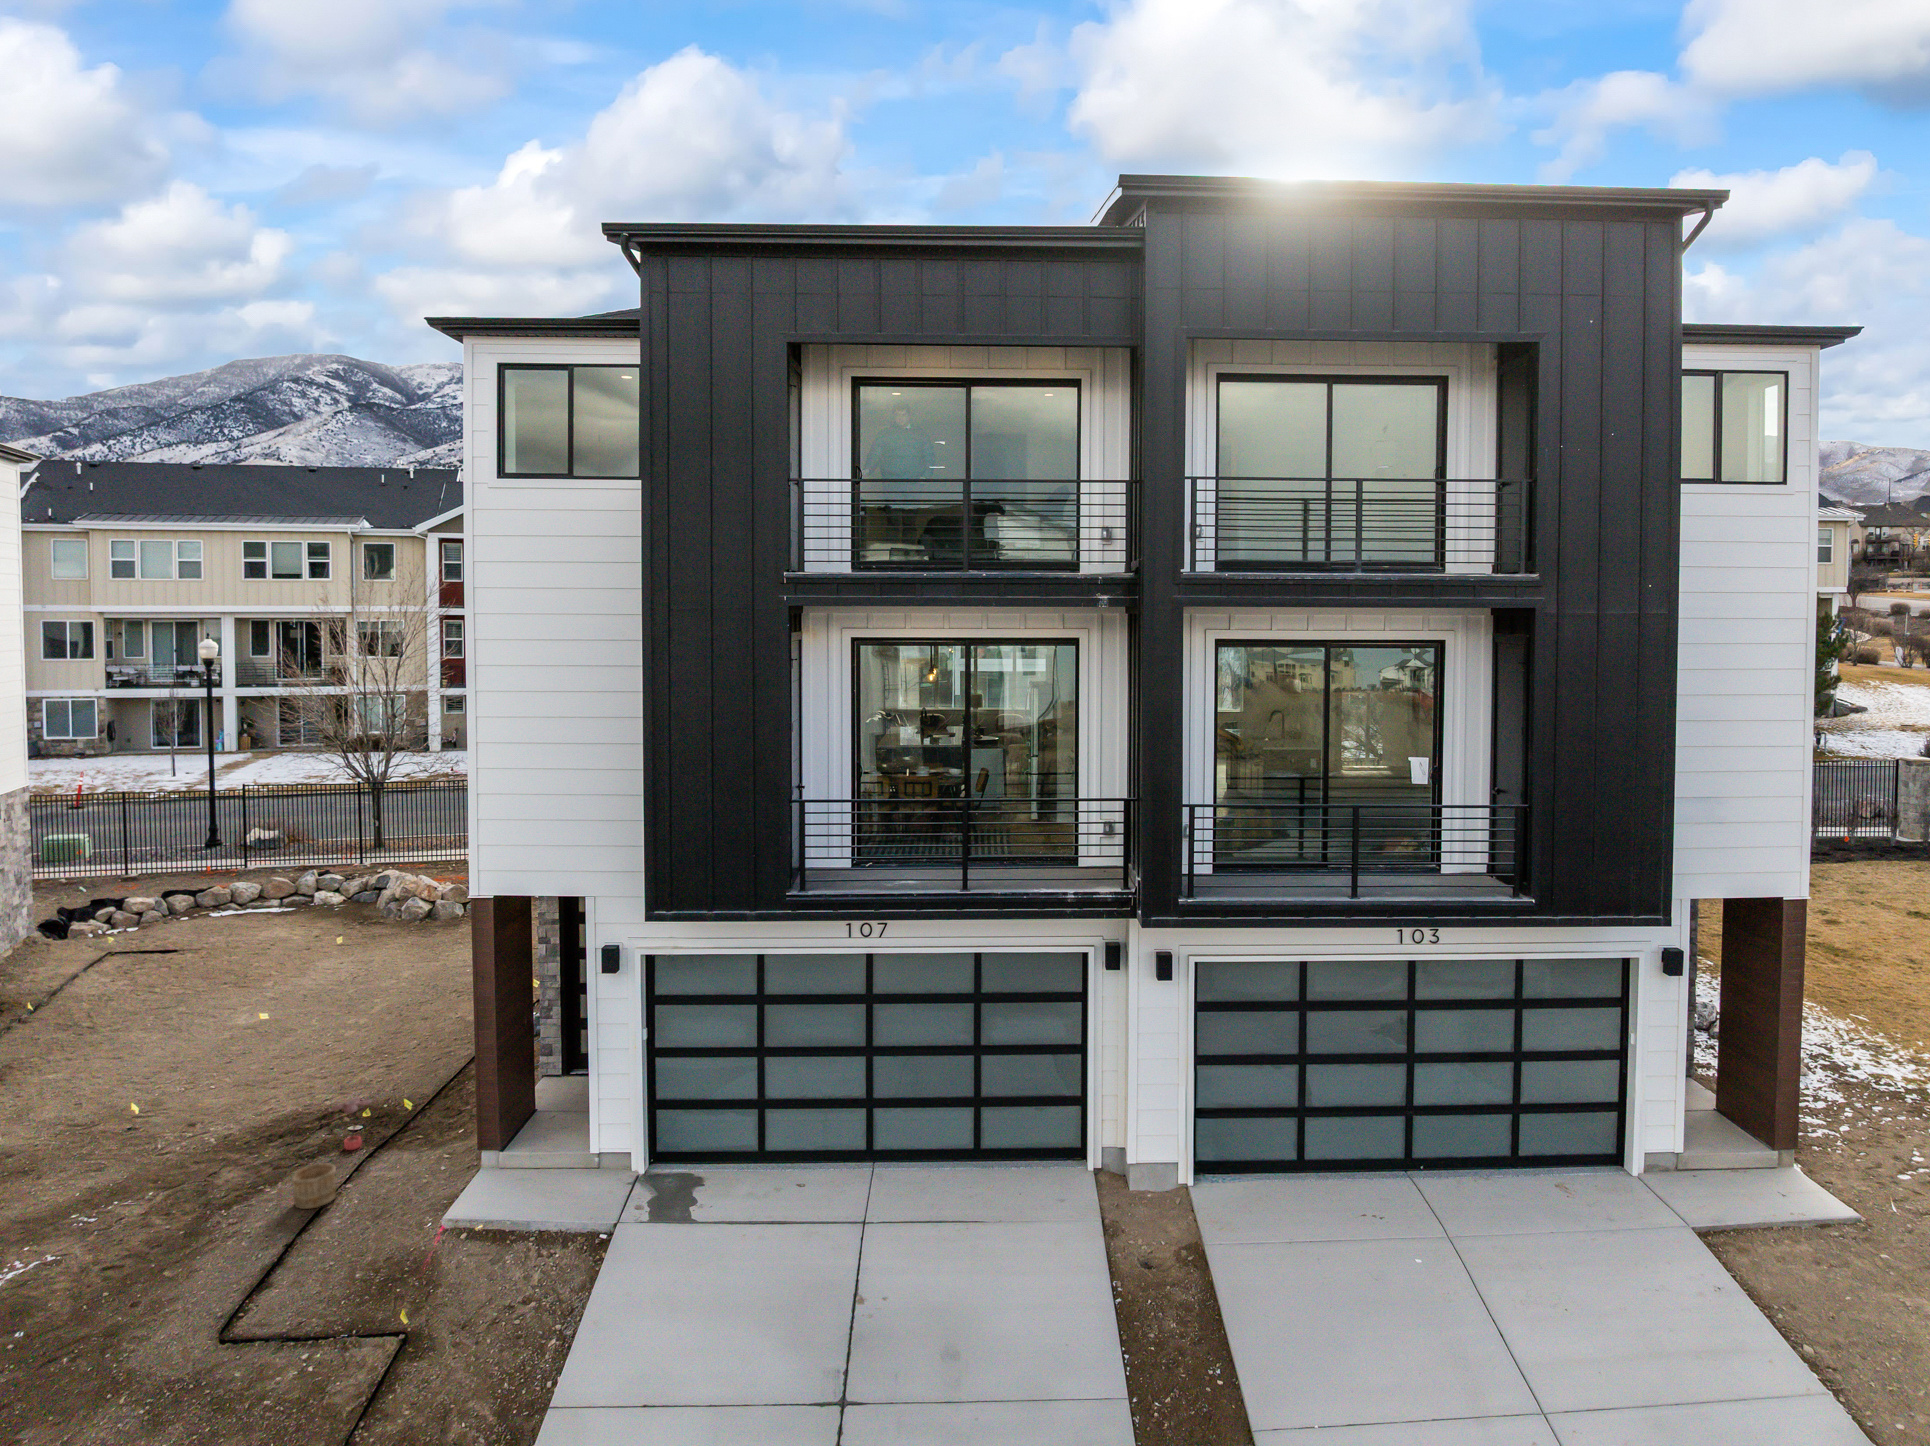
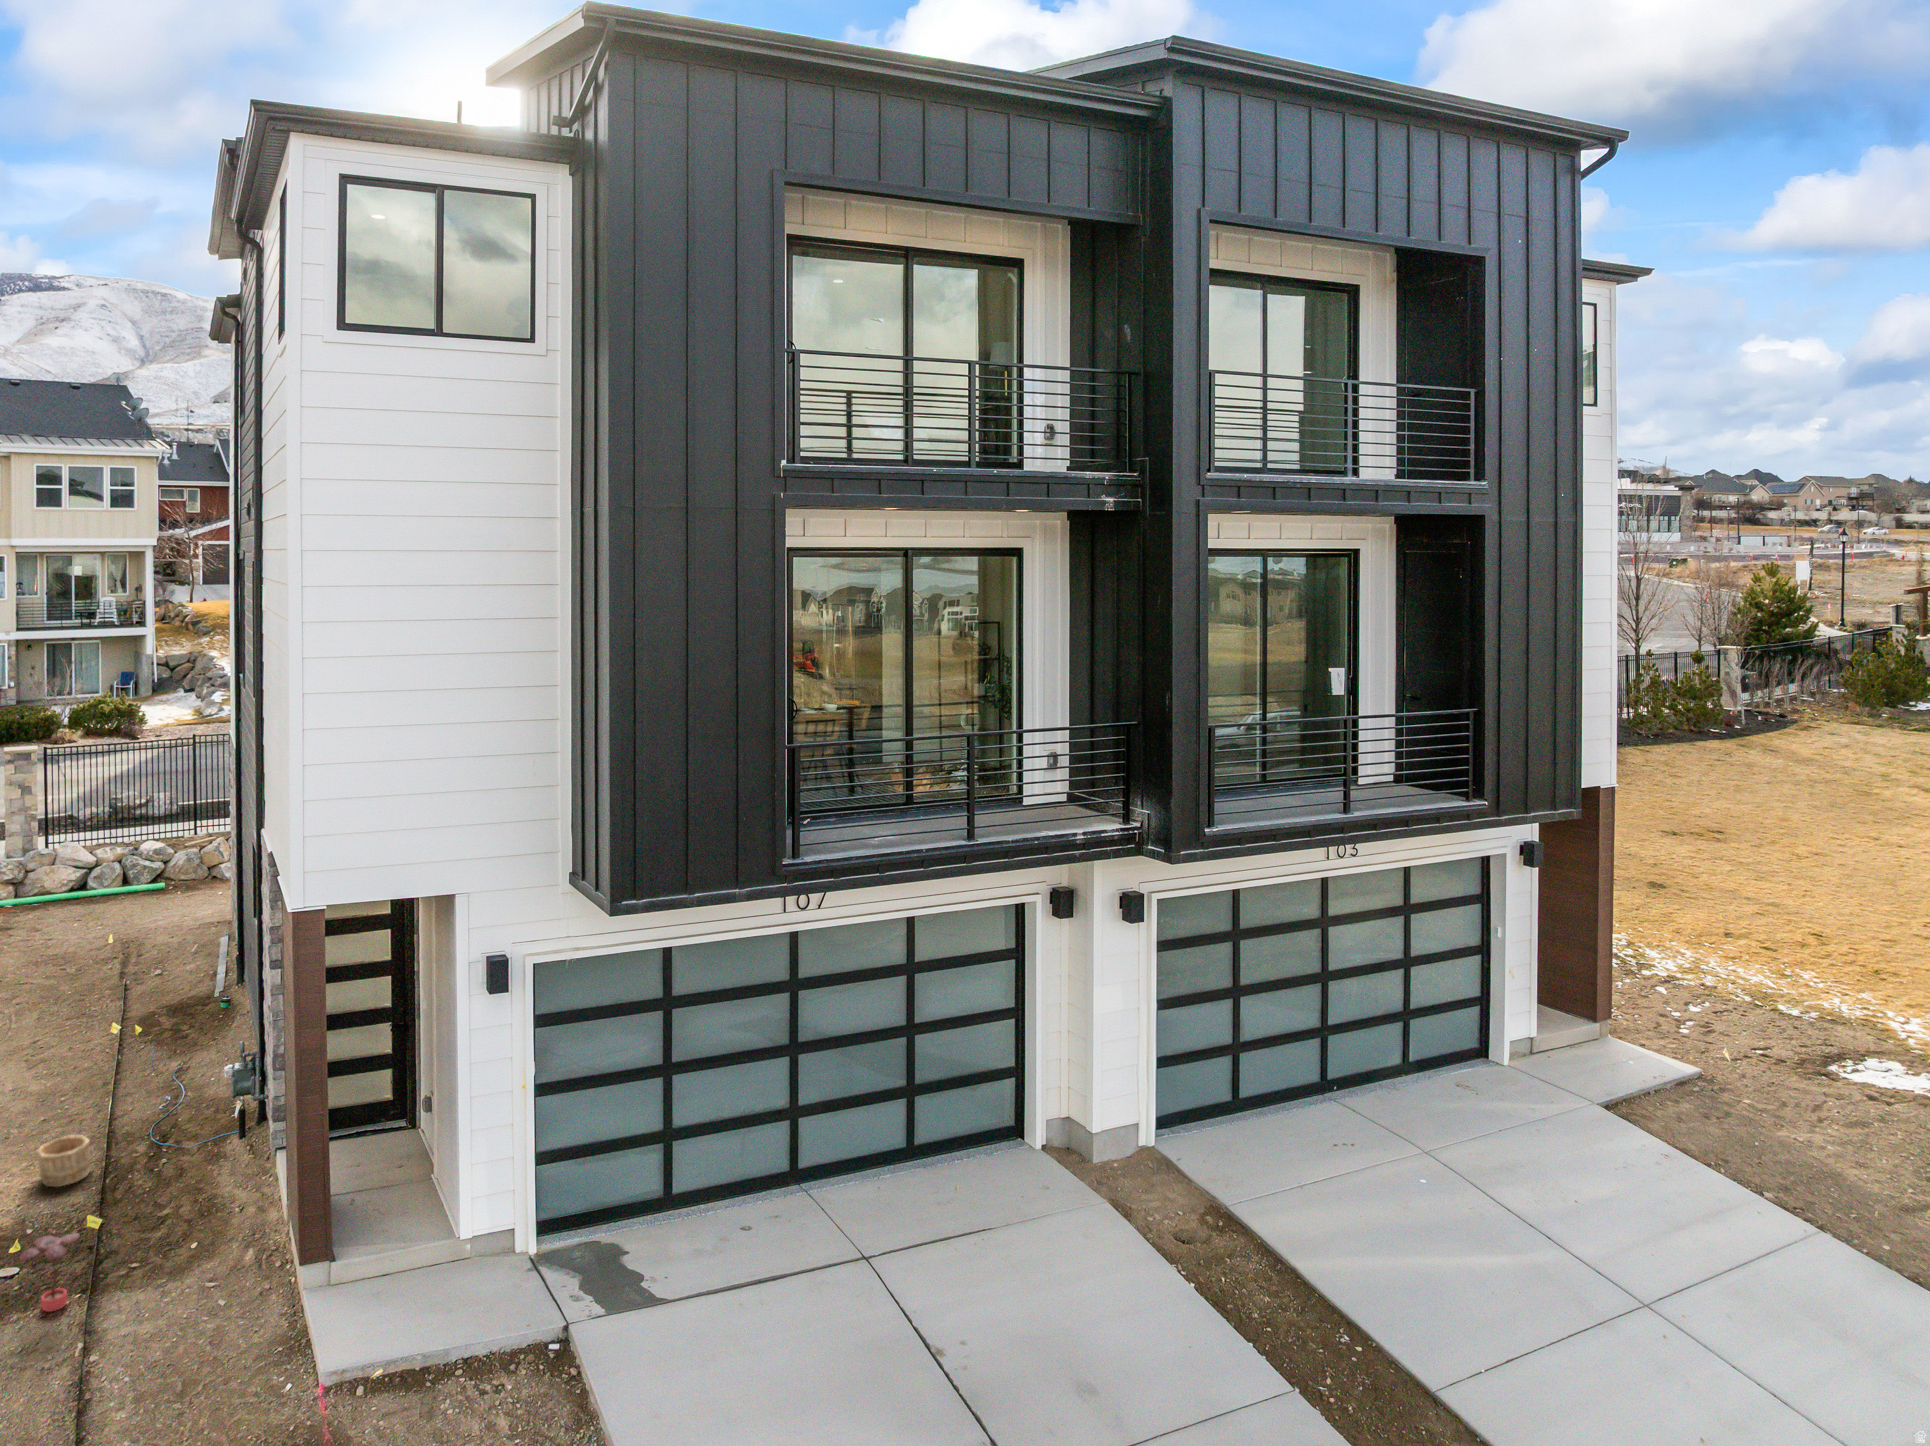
wooden bucket: present [292,1163,336,1209] -> present [37,1135,91,1187]

